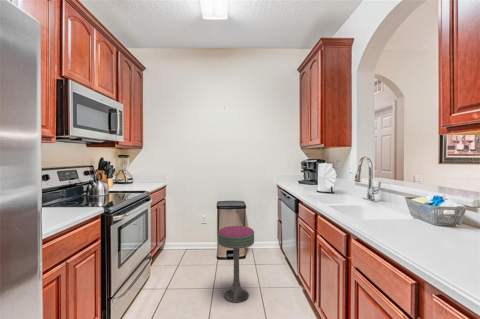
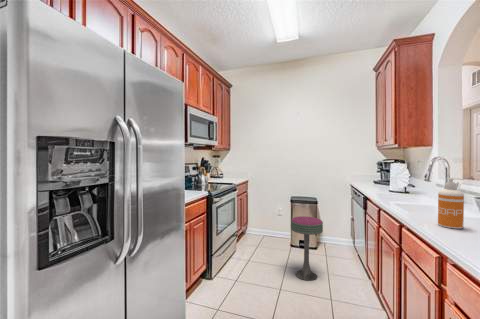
soap dispenser: none [393,179,419,238] -> present [438,178,464,229]

